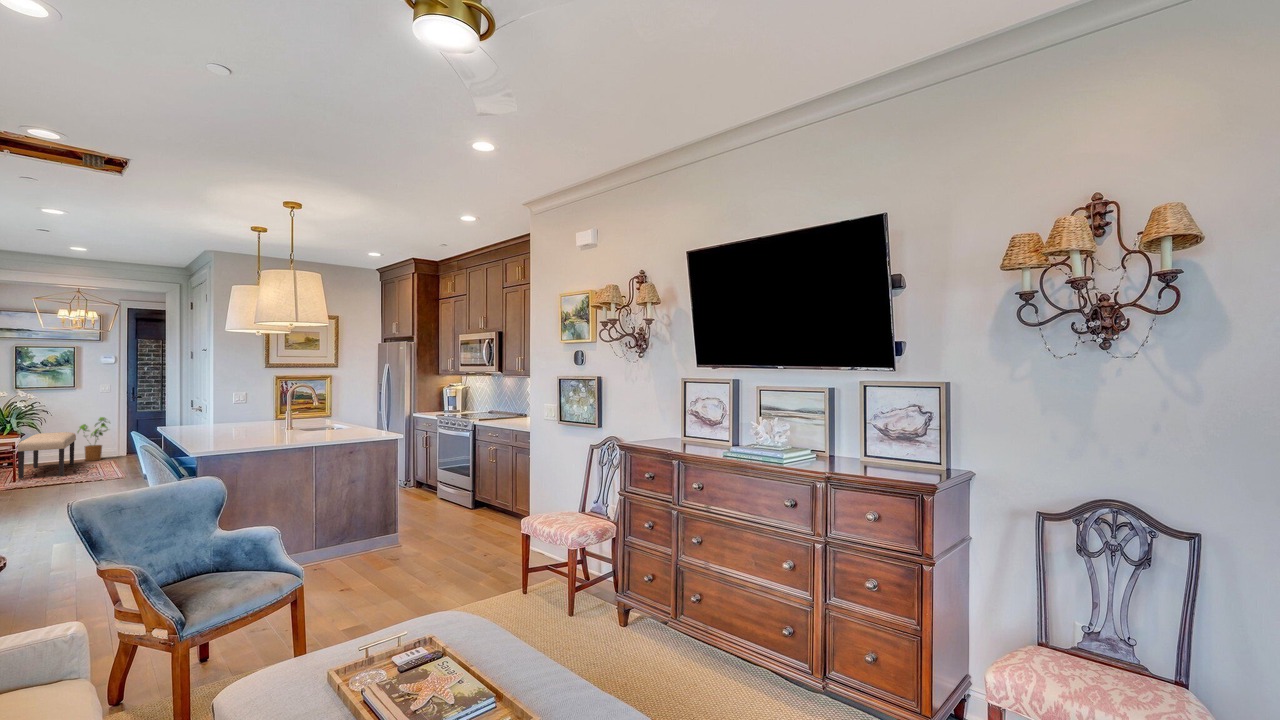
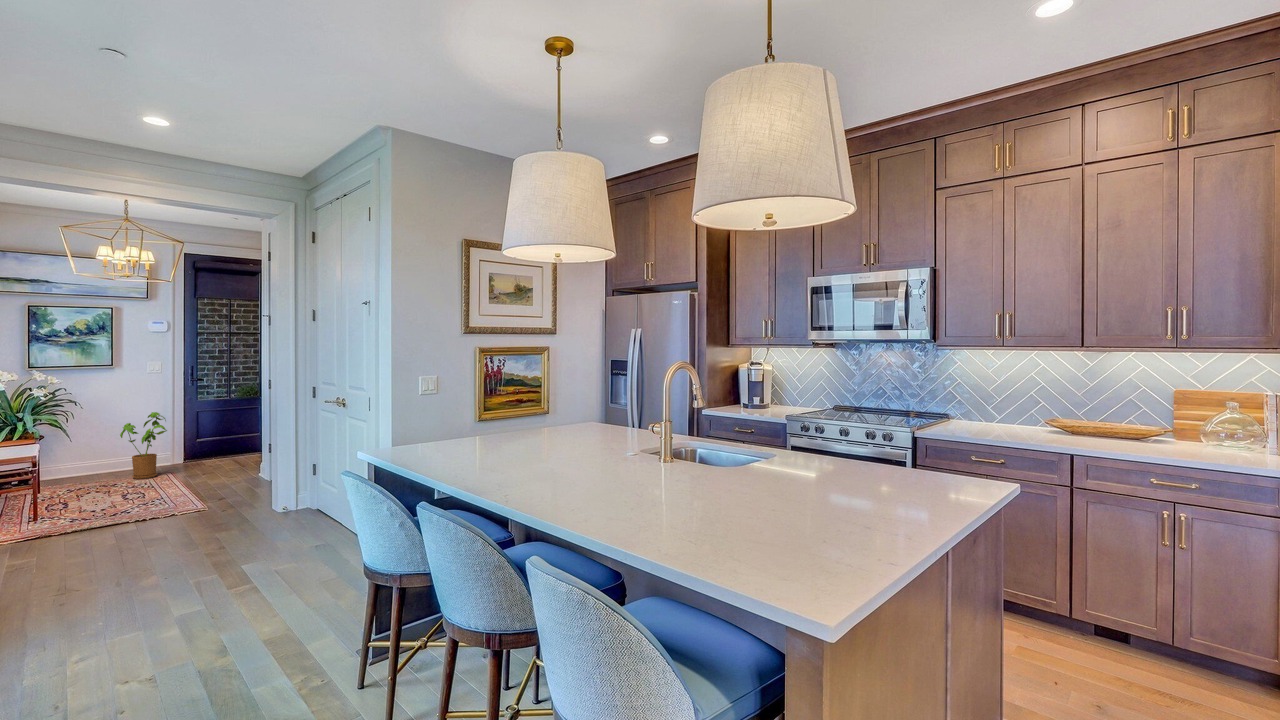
bench: present [18,432,76,479] -> none [53,437,126,517]

